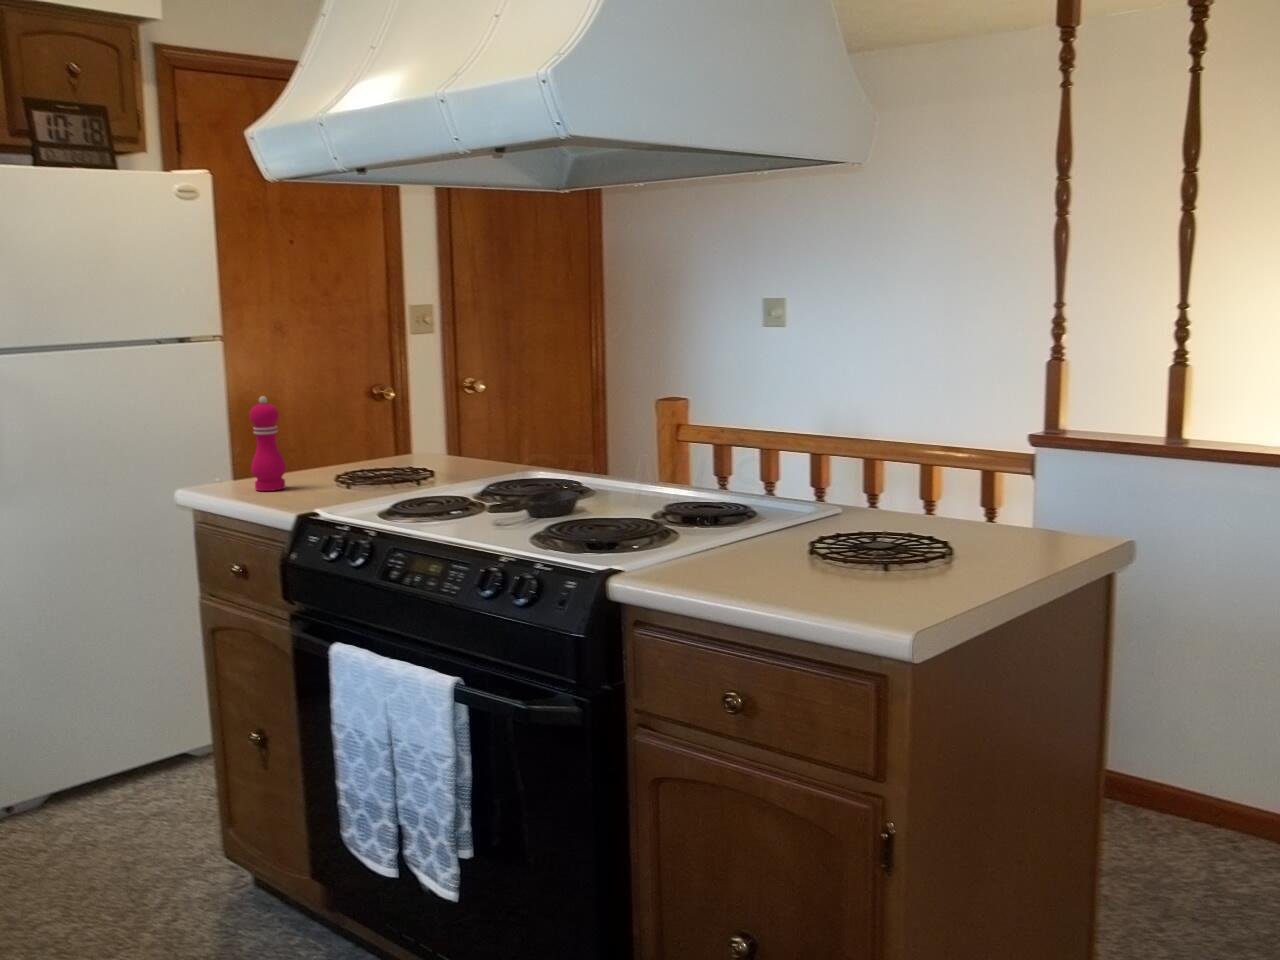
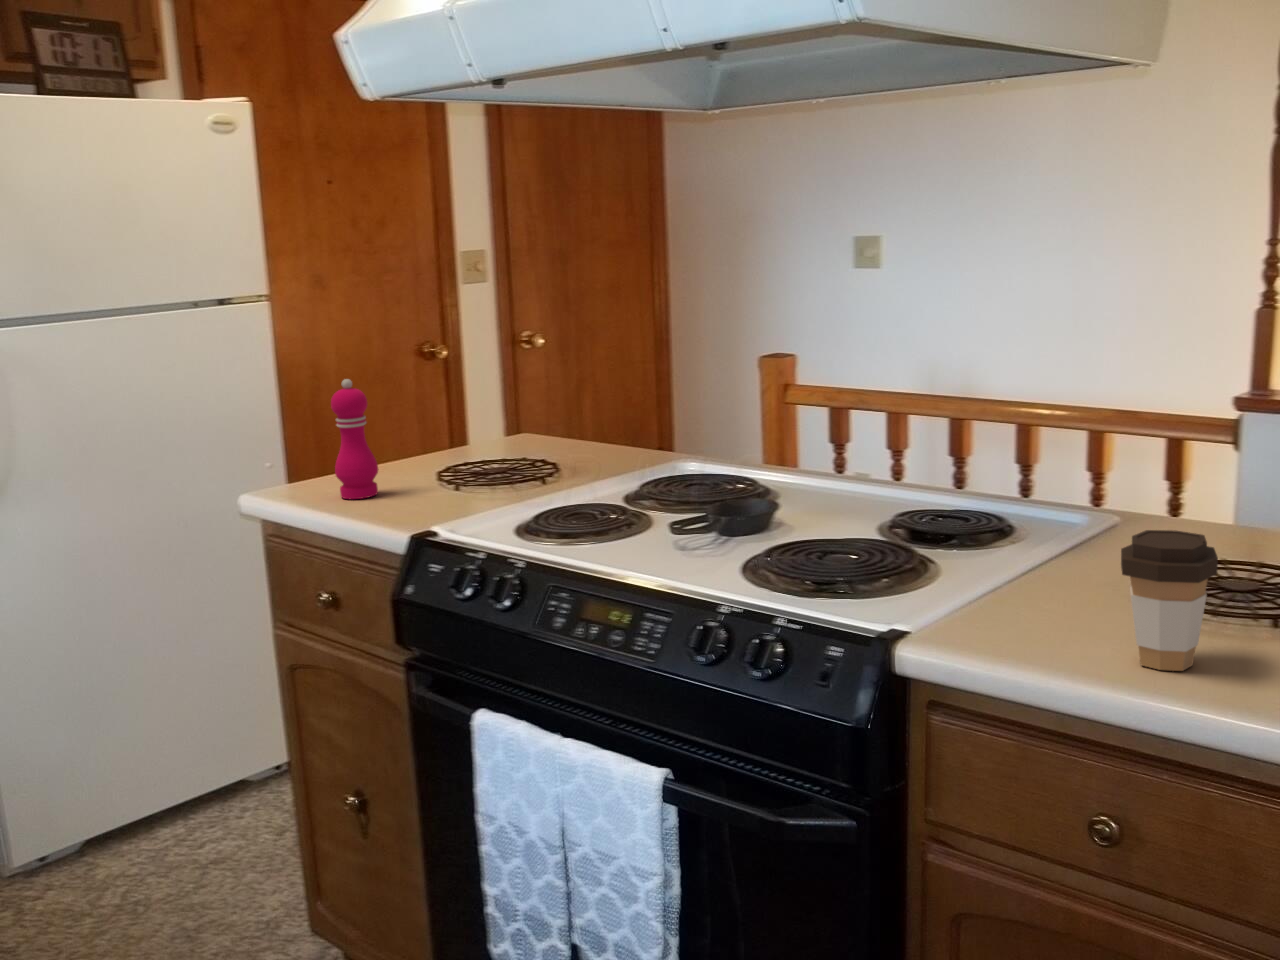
coffee cup: none [745,501,812,597] -> present [1121,530,1218,671]

